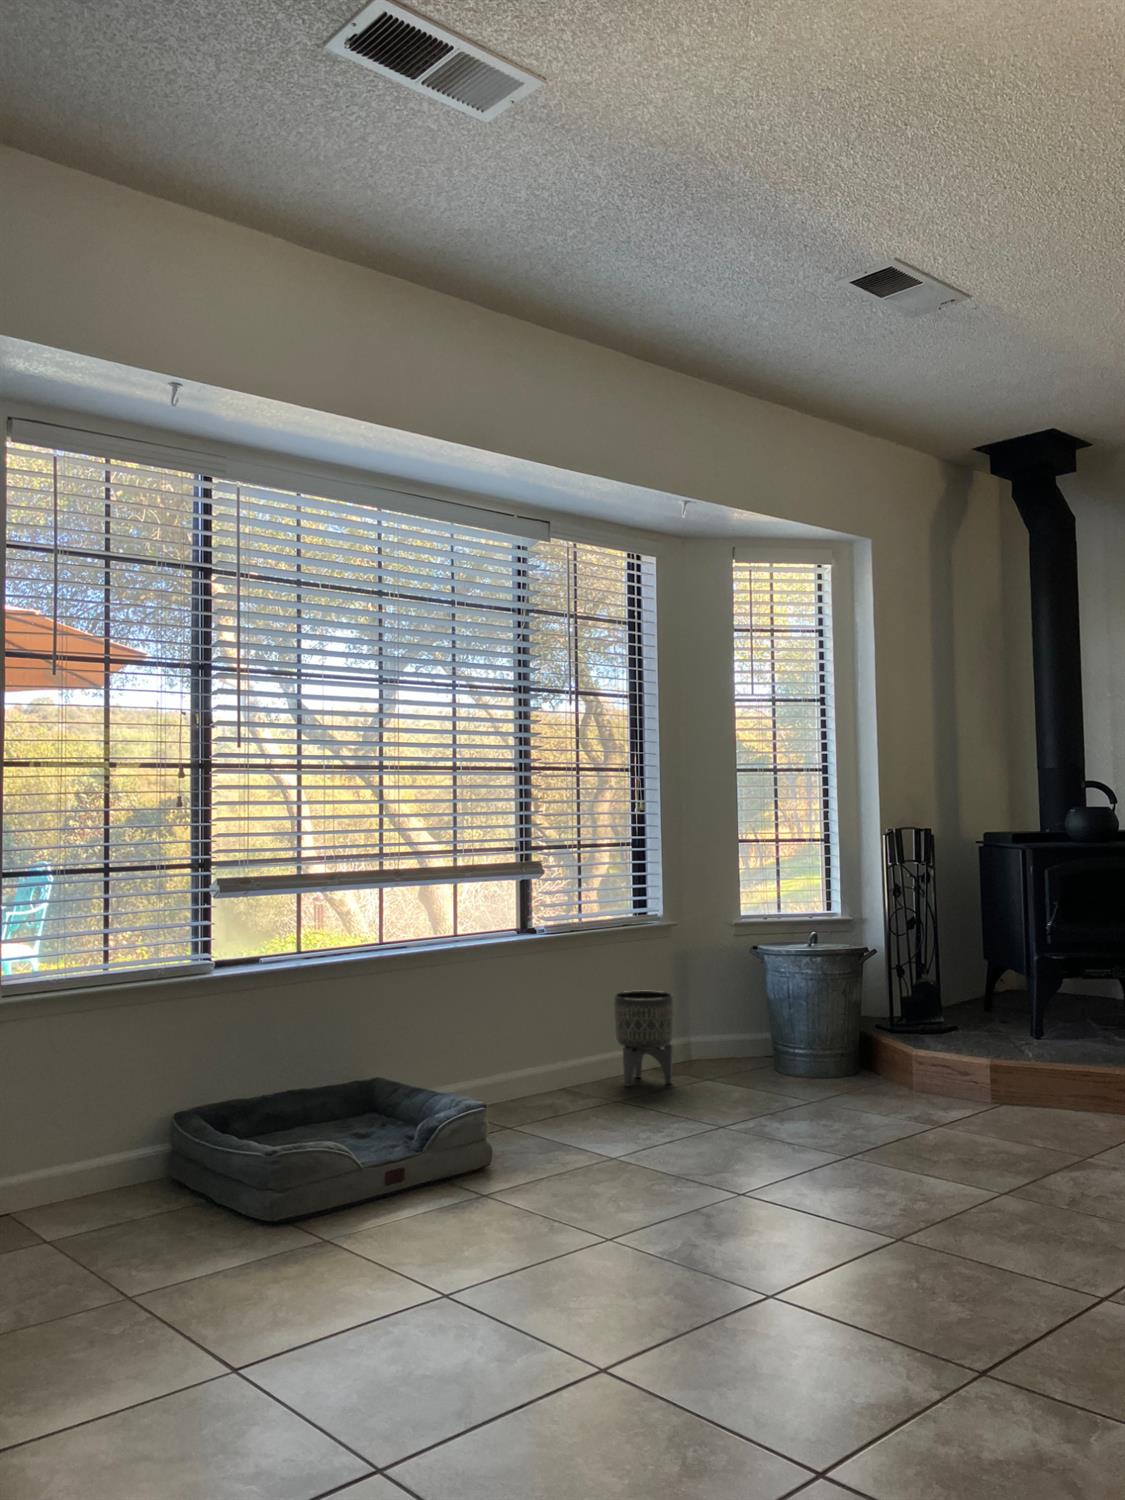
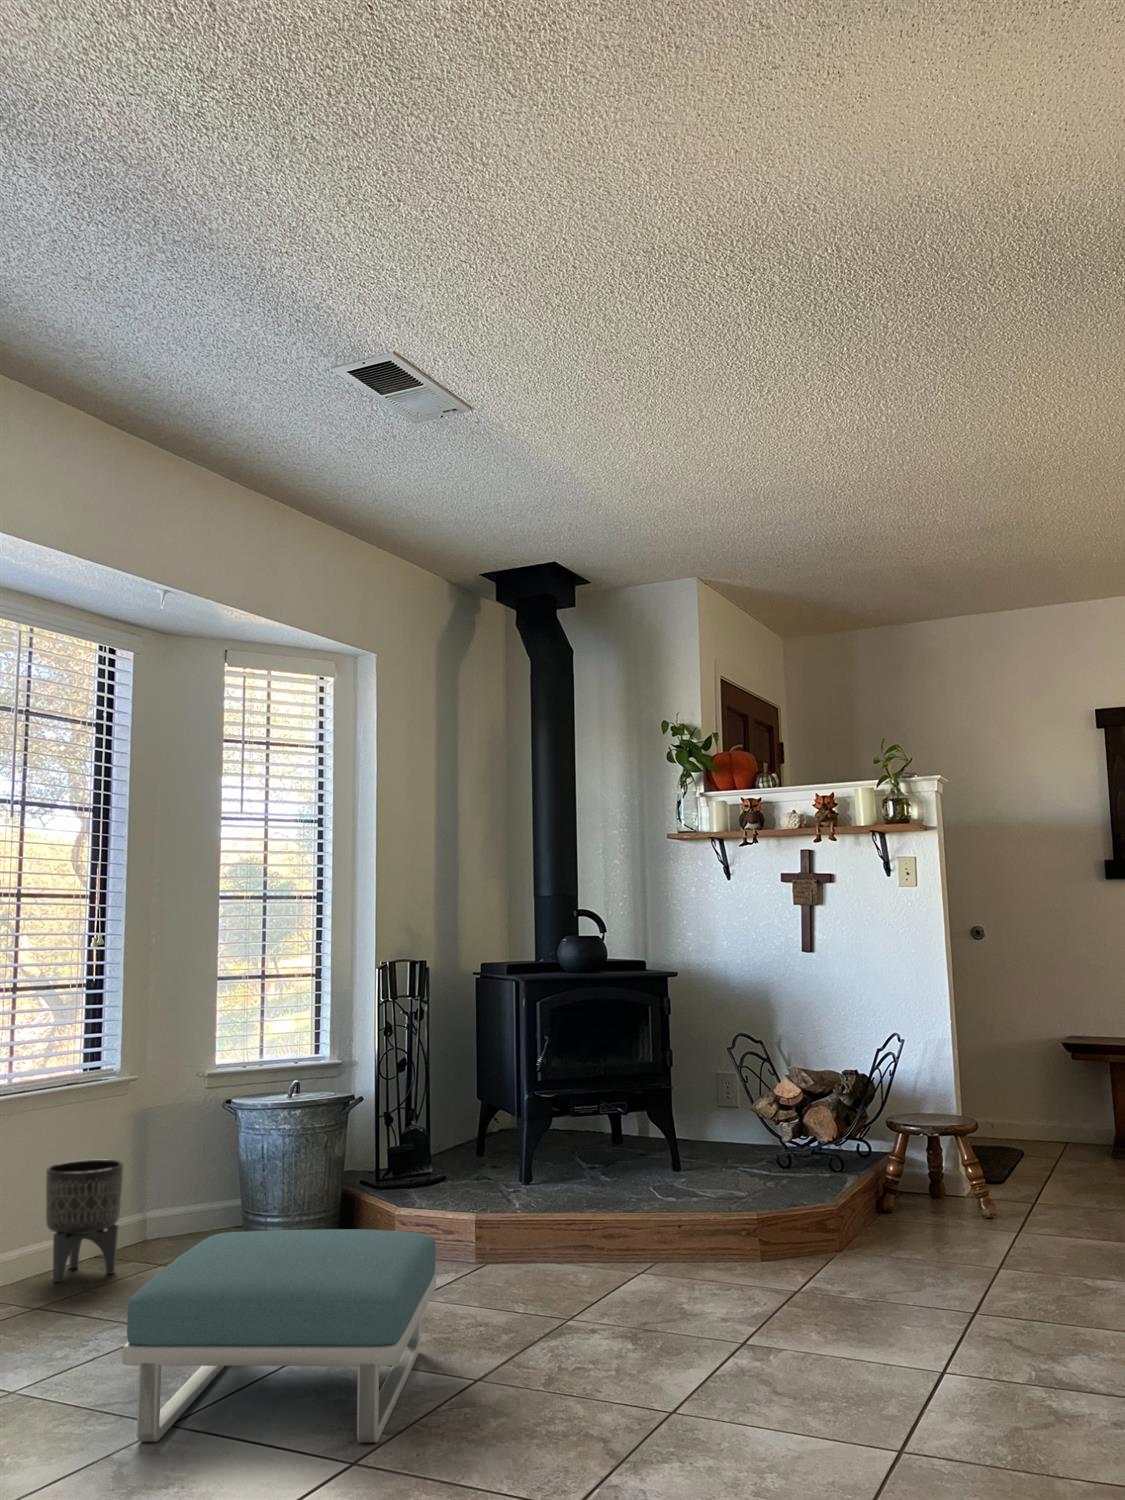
footstool: none [704,1052,960,1226] -> present [122,1229,436,1442]

